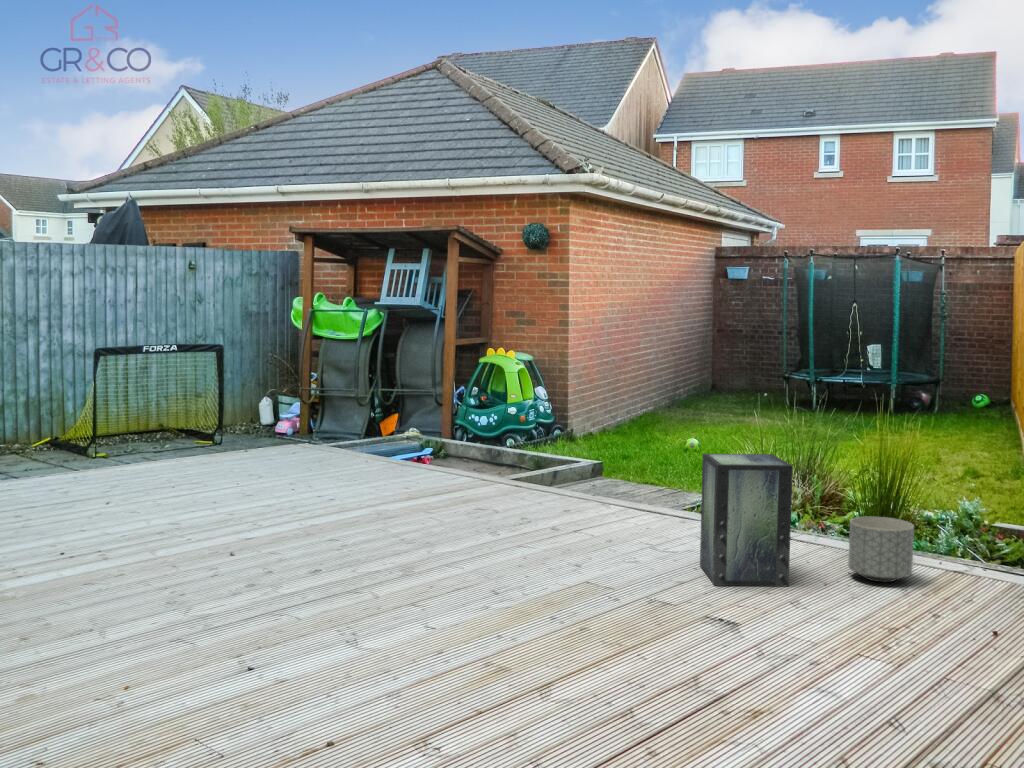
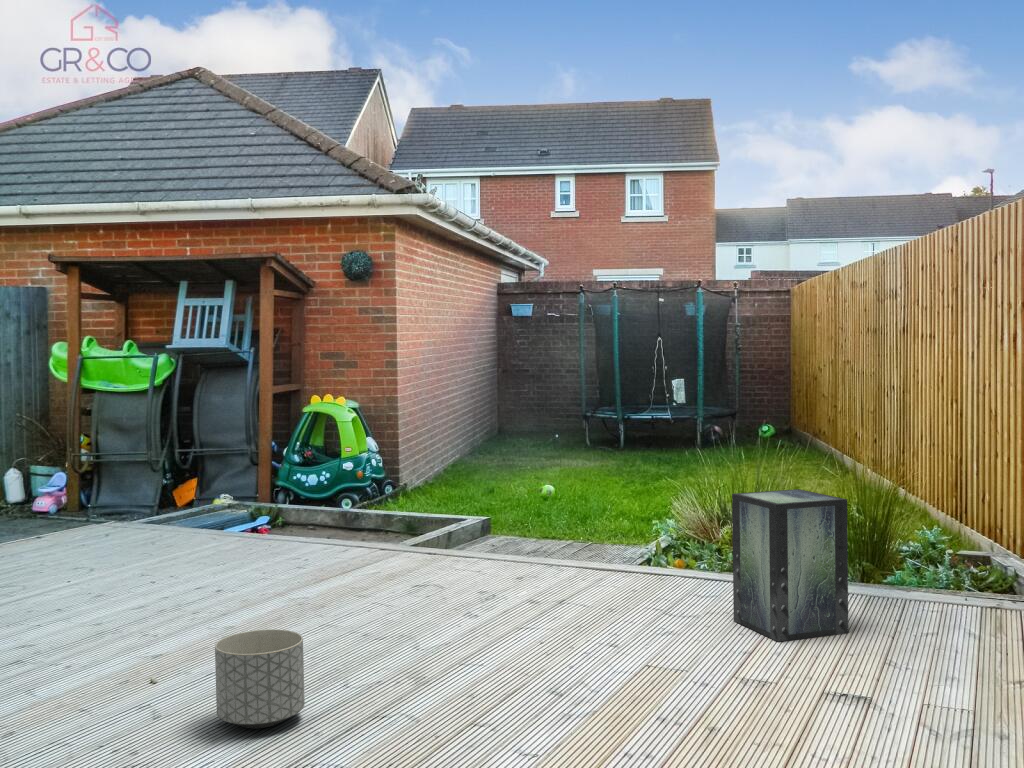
planter: present [848,517,914,582] -> present [215,629,305,729]

